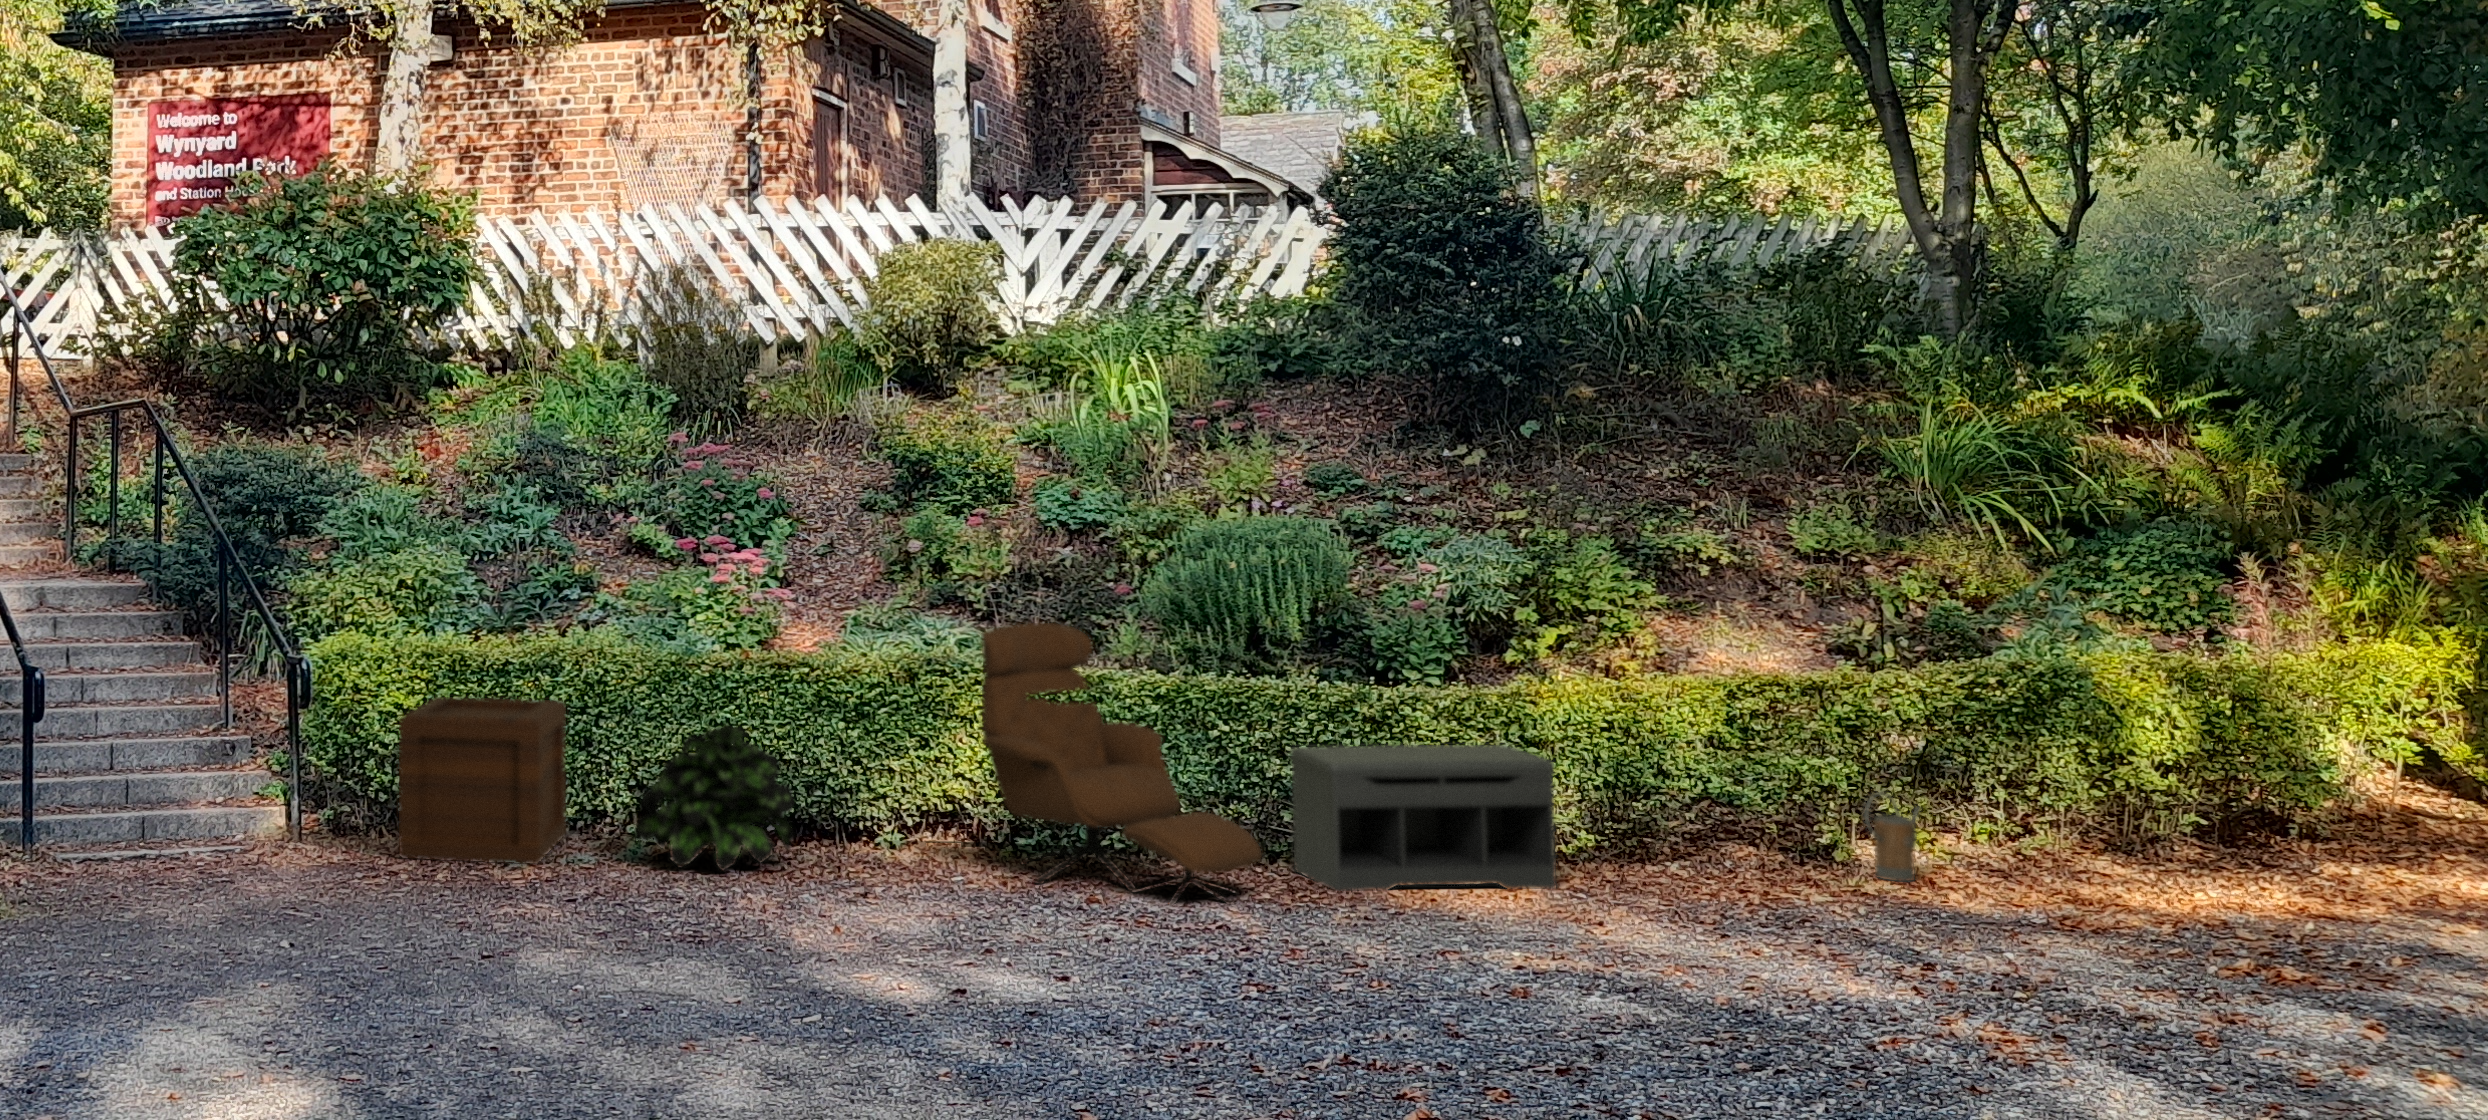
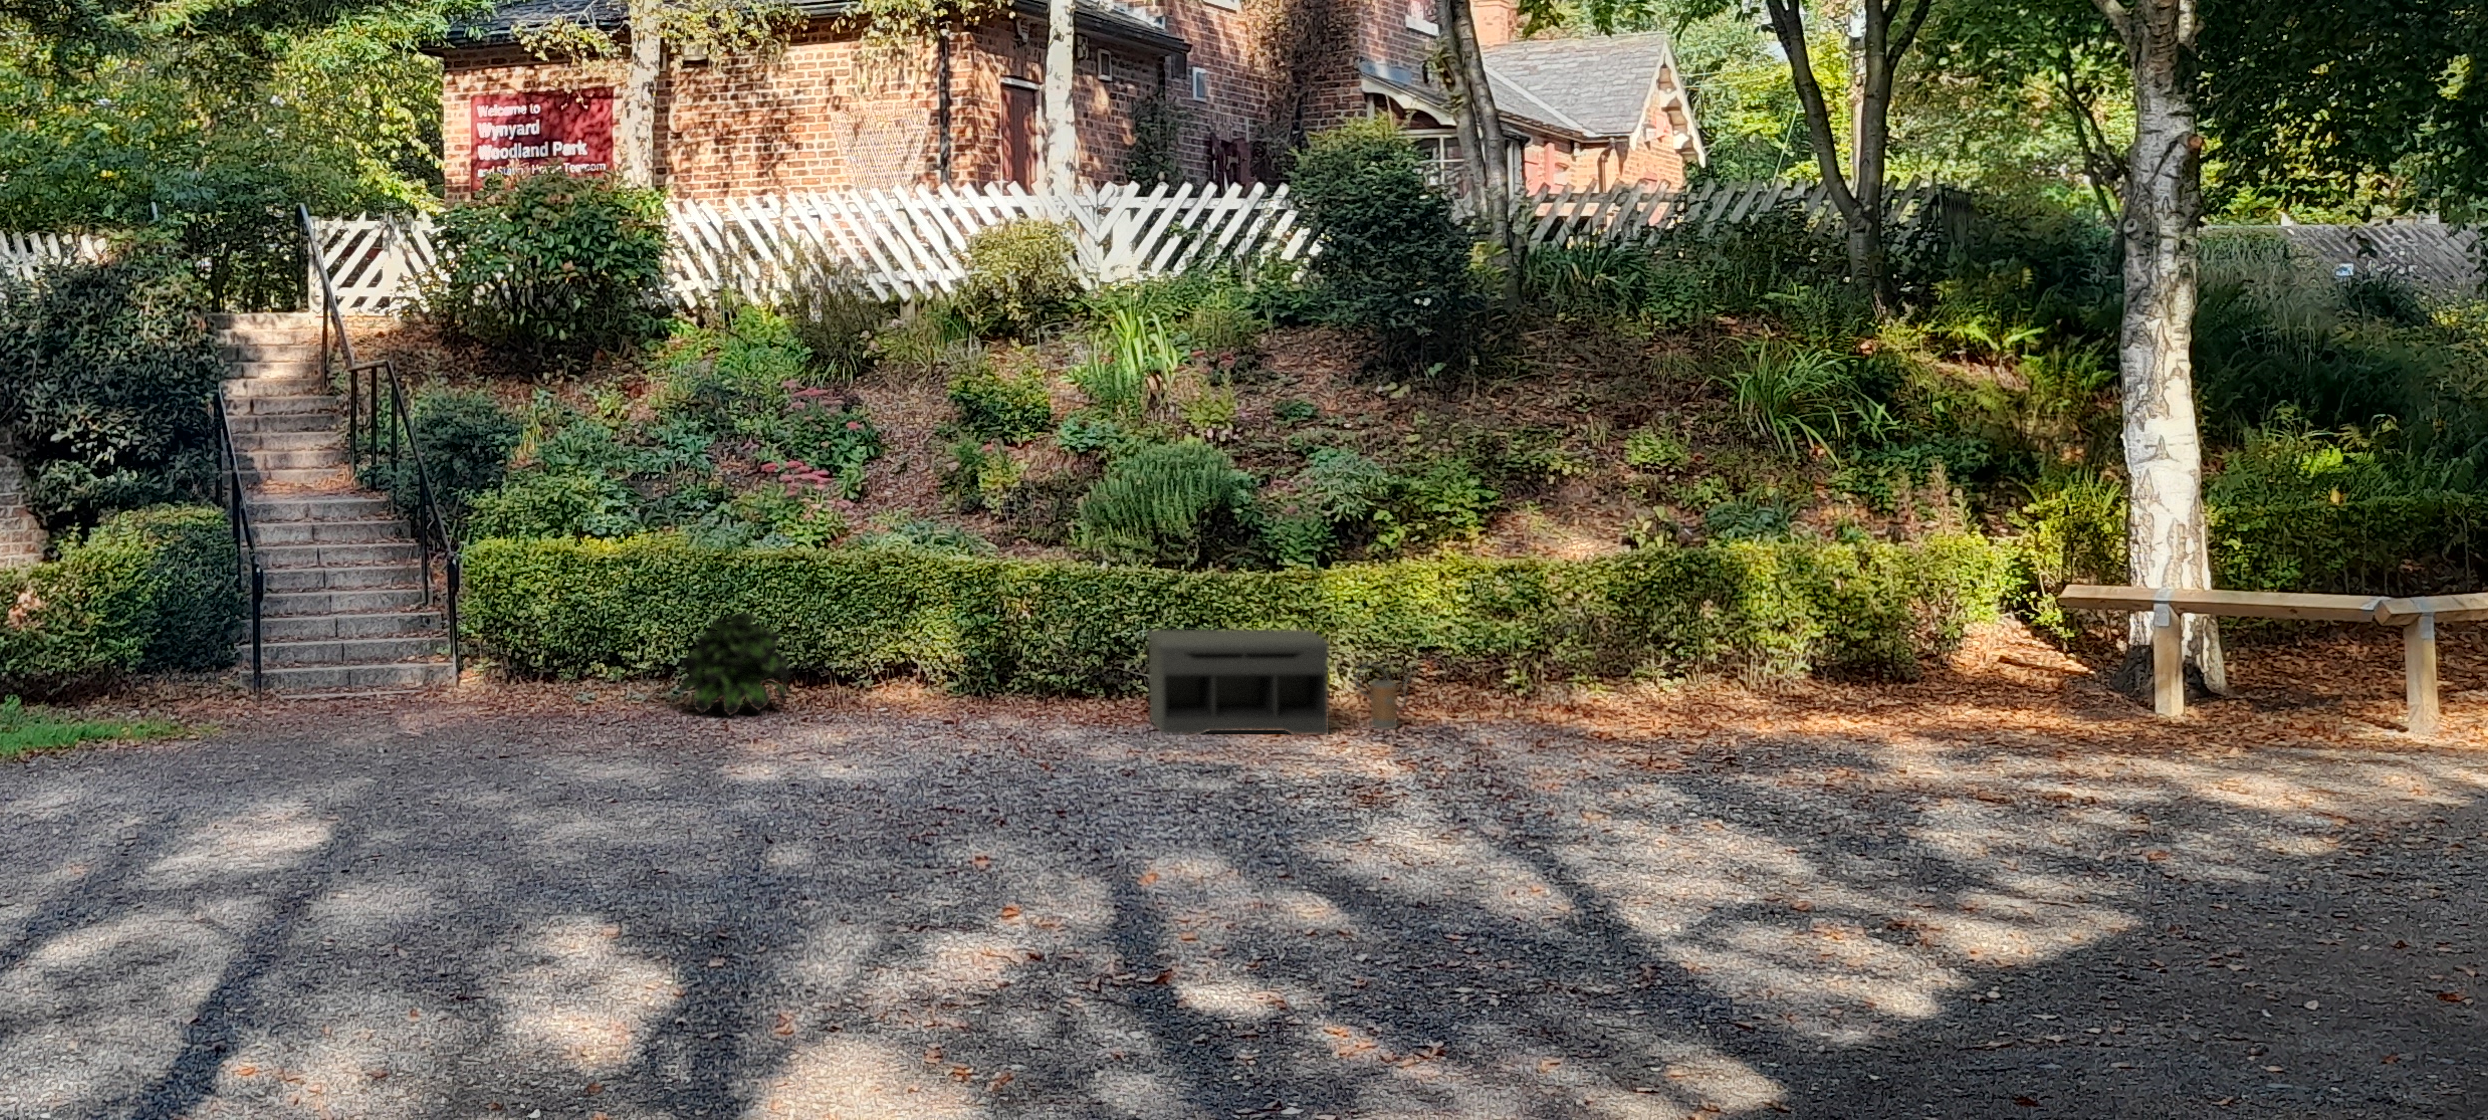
lounge chair: present [981,623,1261,904] -> none [917,539,1101,746]
wooden crate: present [399,697,566,864] -> none [510,589,642,711]
watering can: present [1865,792,1919,882] -> present [1357,664,1408,730]

